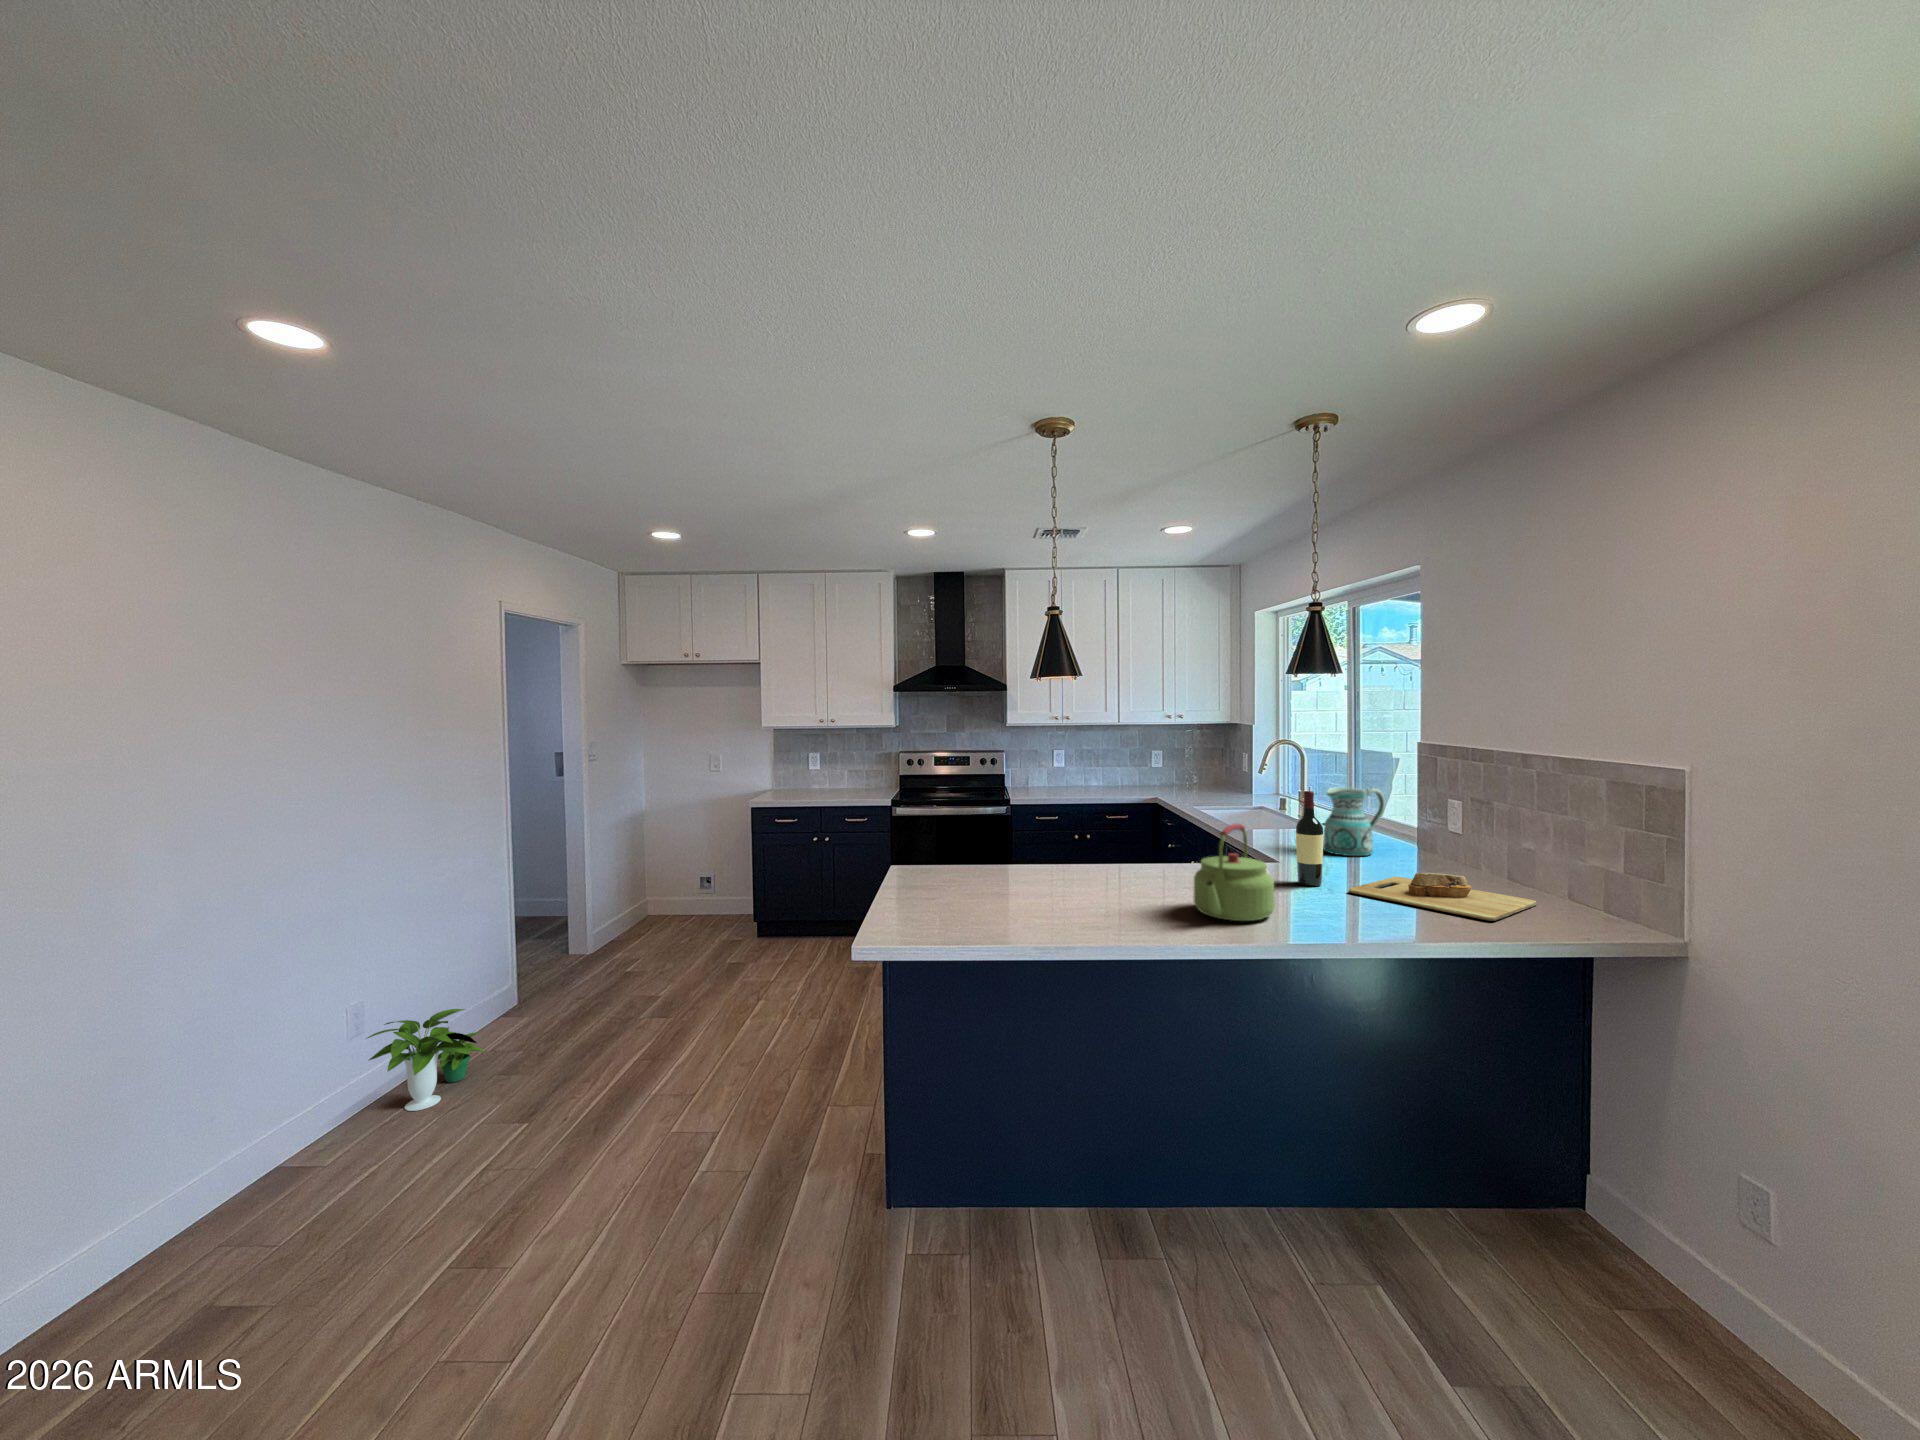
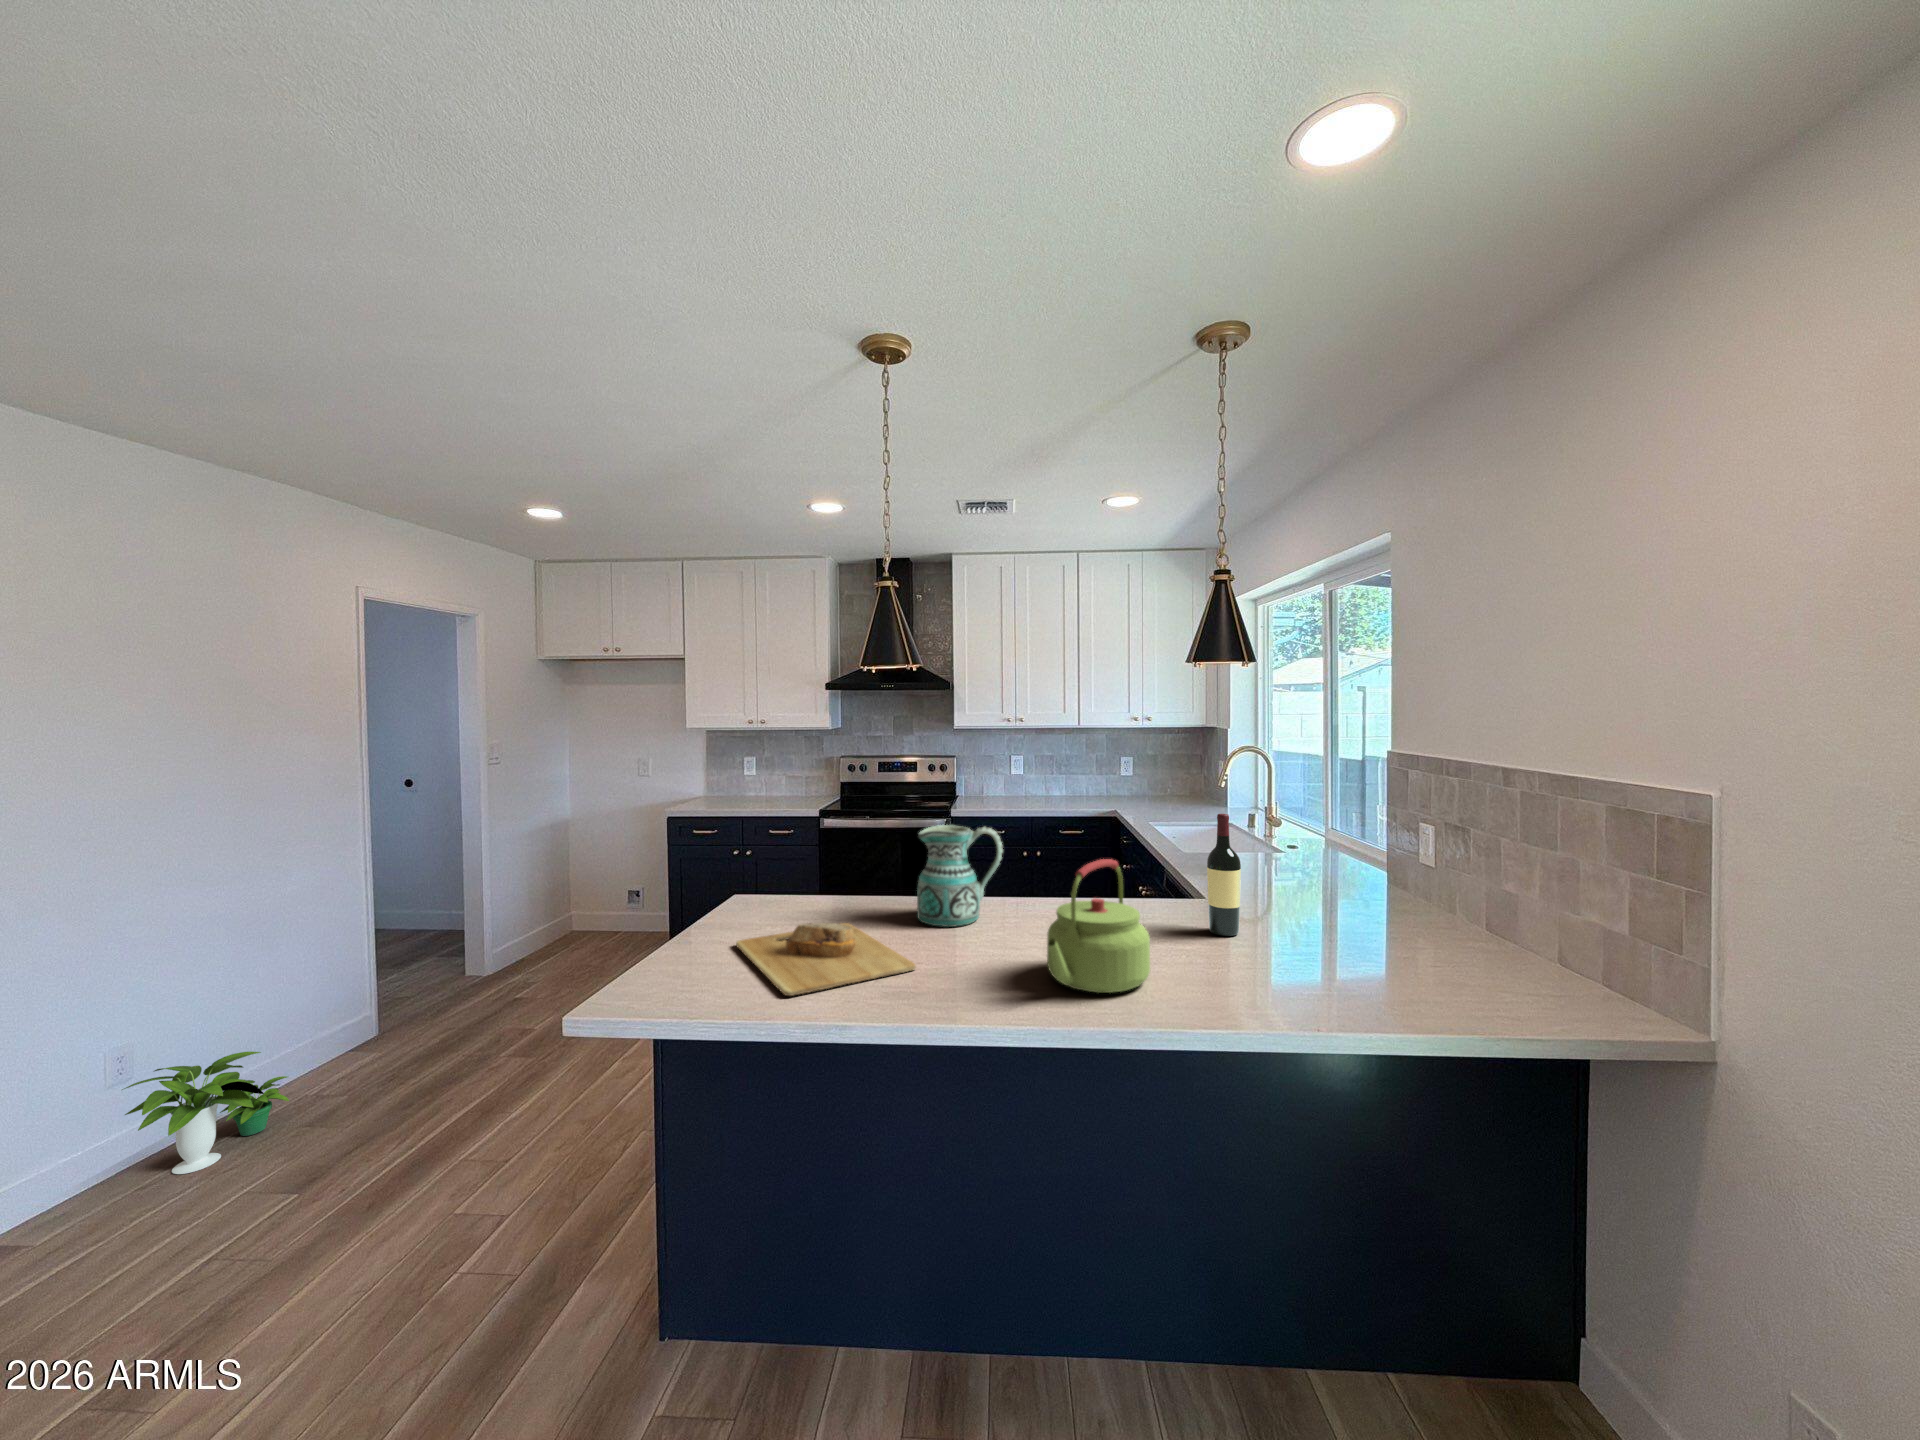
ceramic pitcher: present [1323,787,1385,856] -> present [917,825,1003,927]
cutting board: present [1349,873,1537,921] -> present [736,923,916,996]

